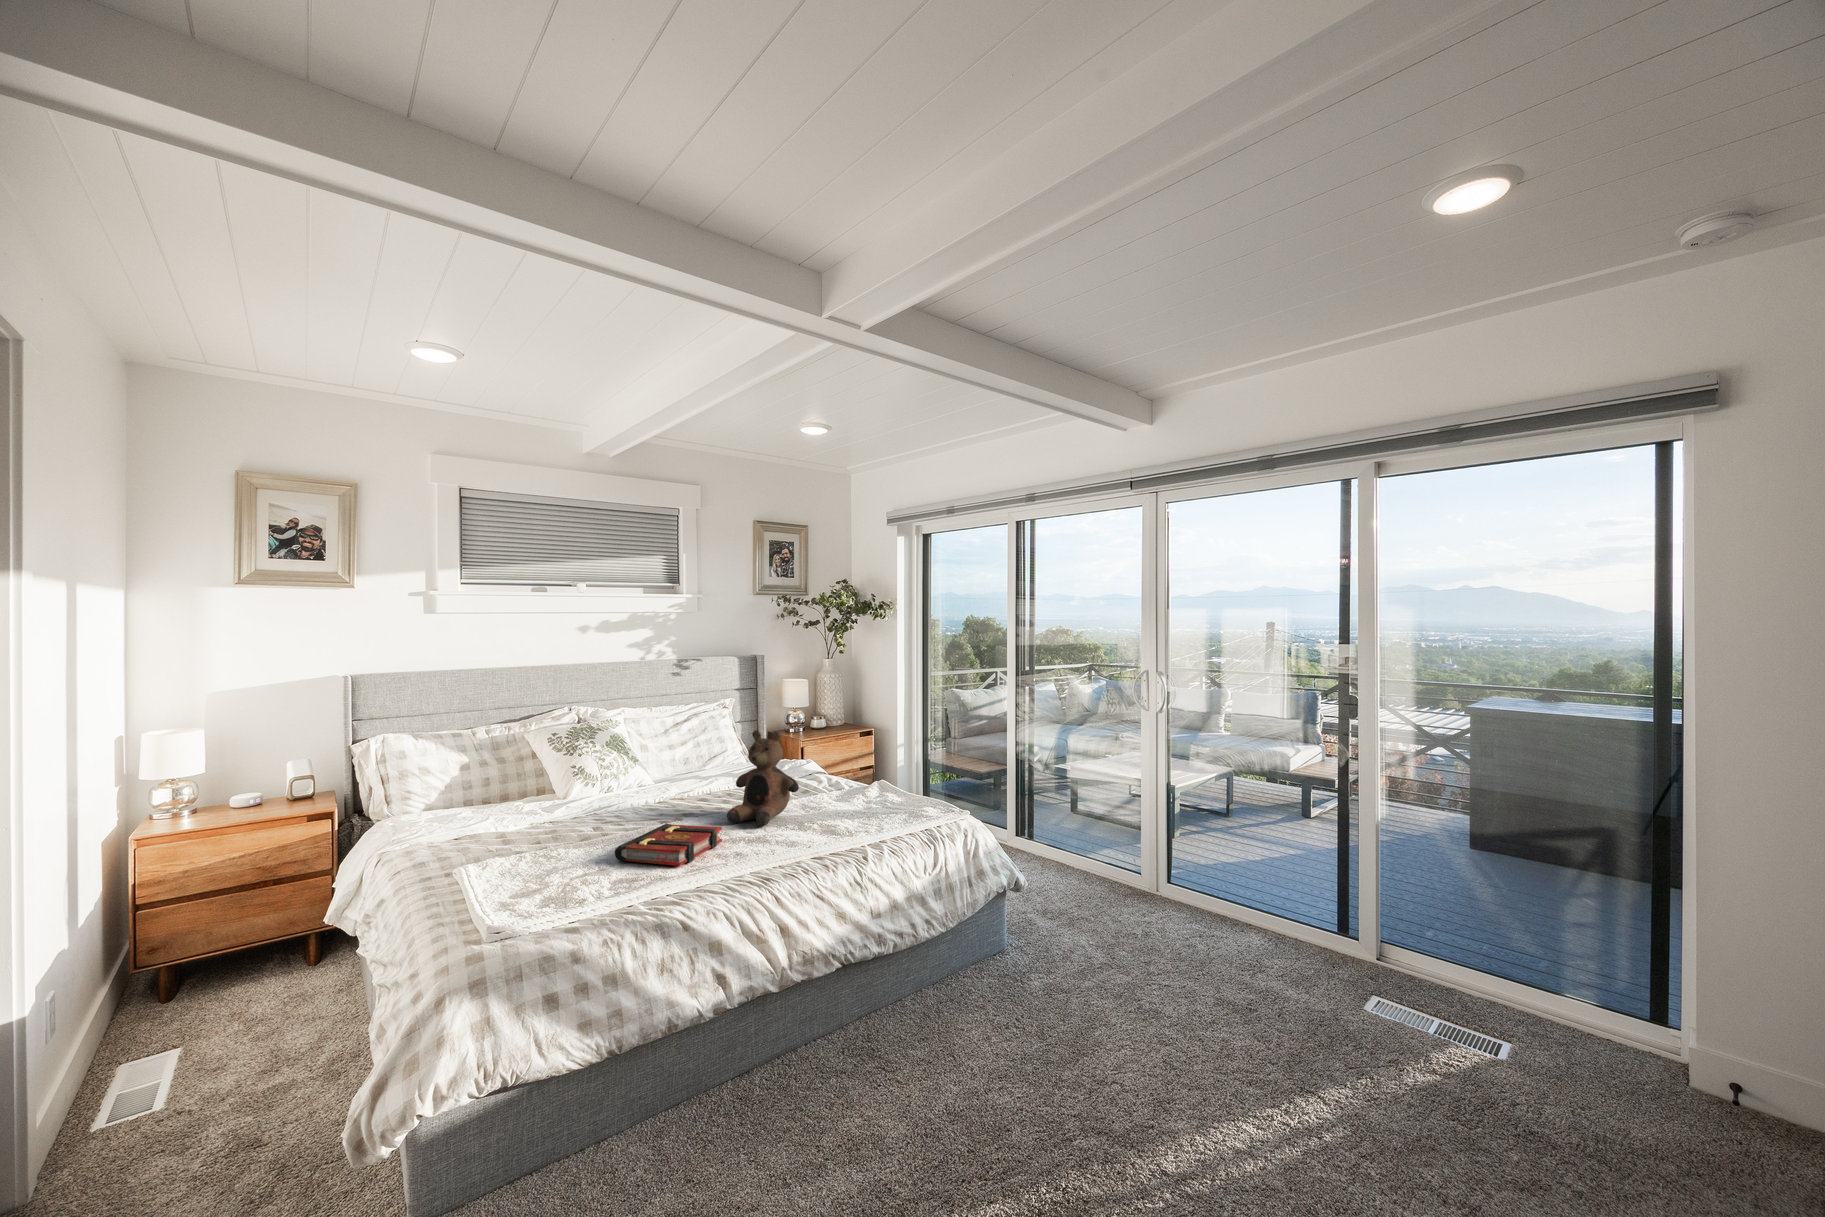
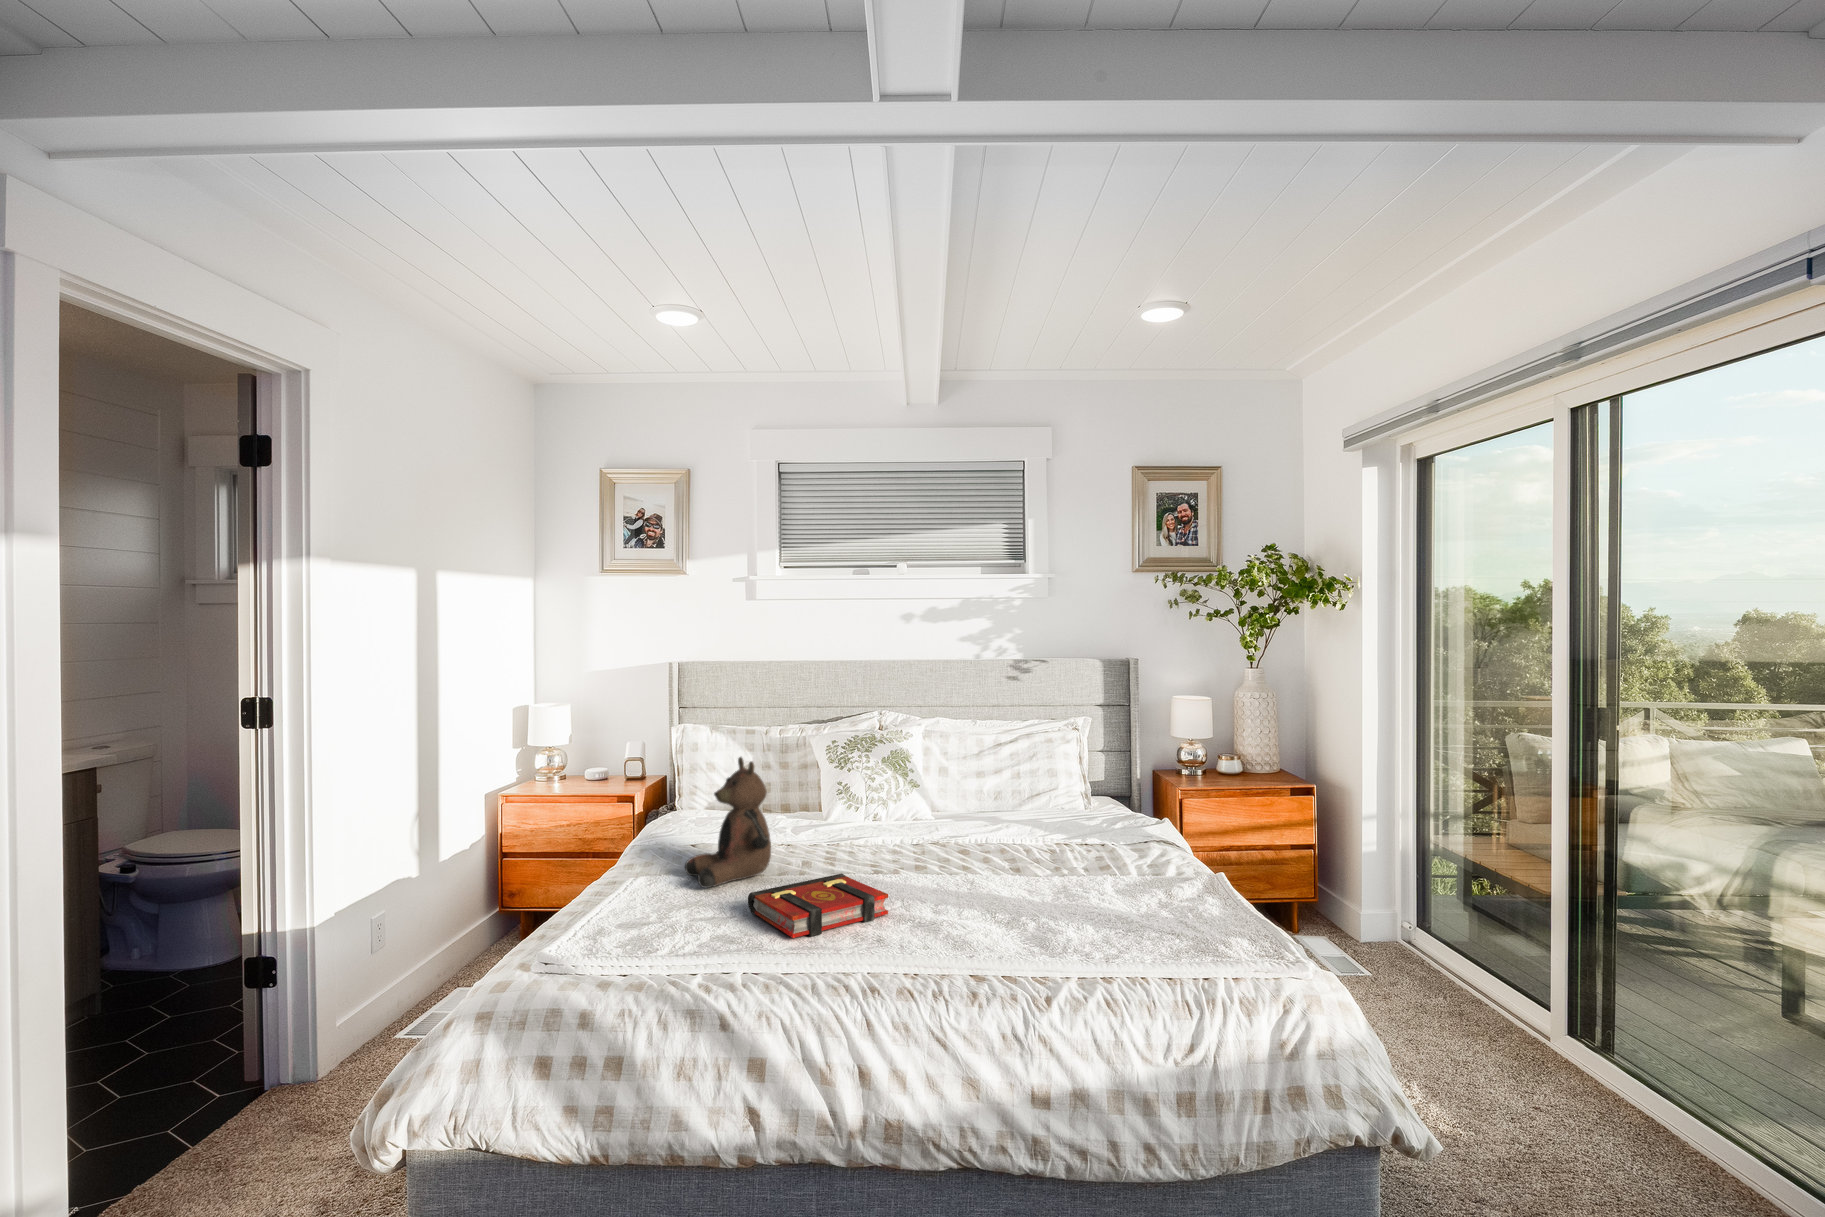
teddy bear: present [727,730,799,826] -> present [685,757,771,888]

